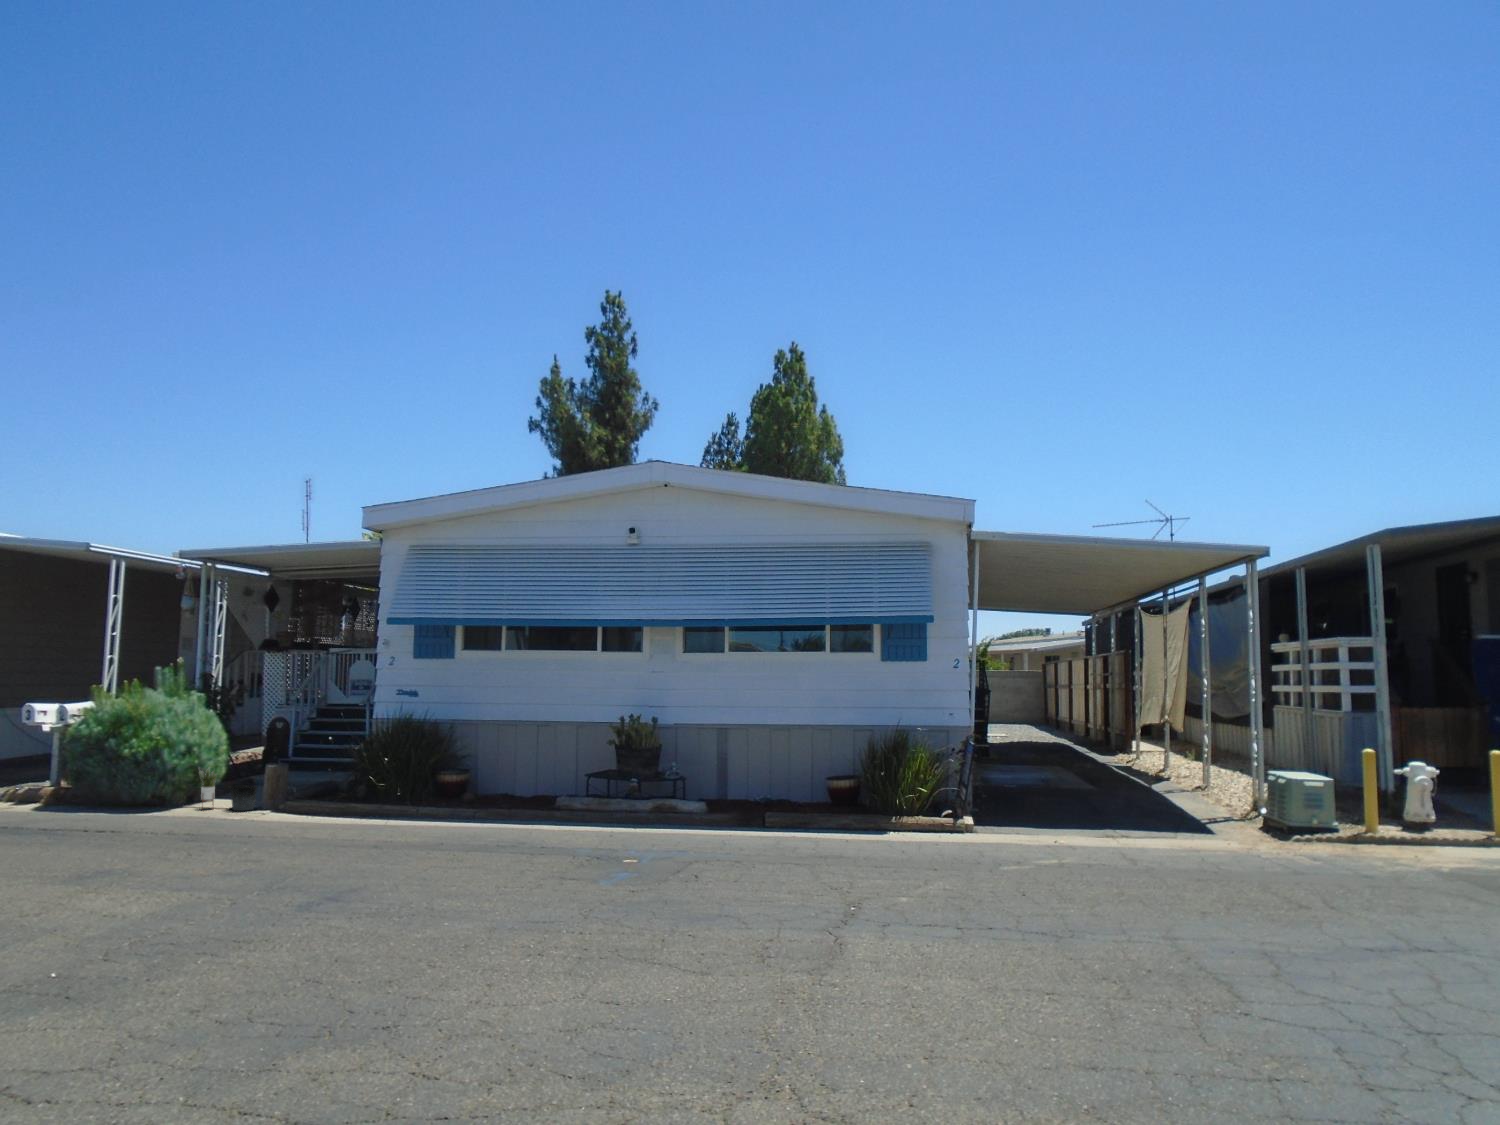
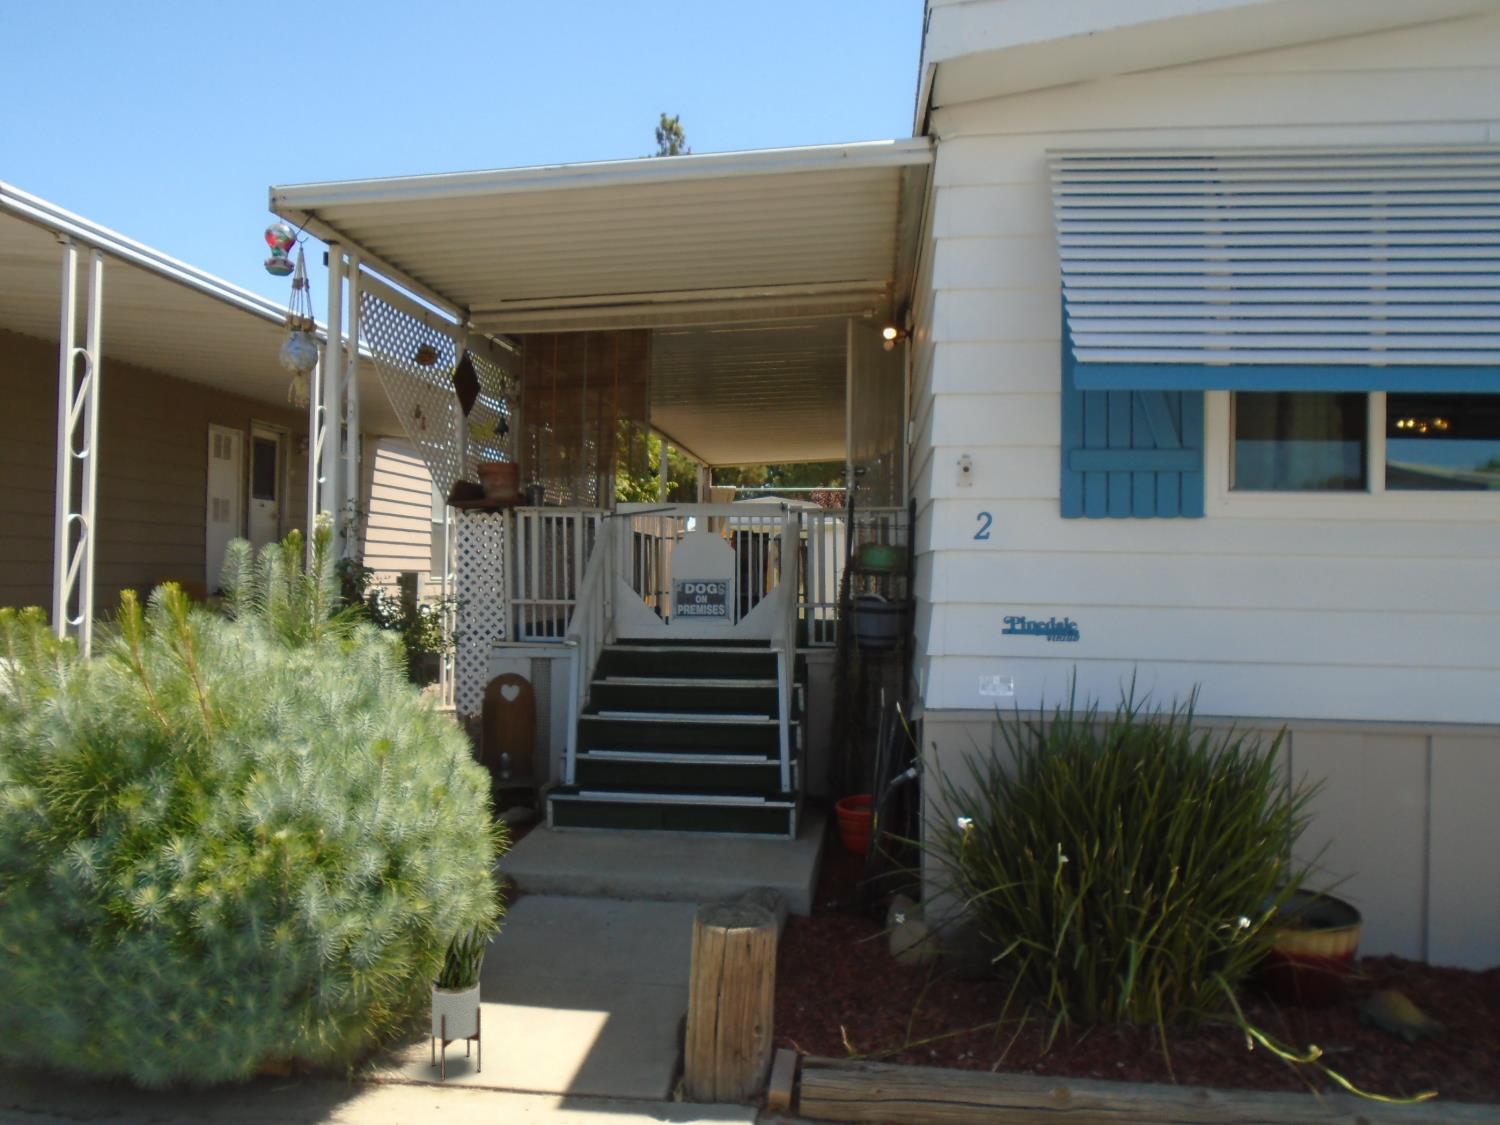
bucket: present [229,785,257,811] -> none [535,961,640,1076]

